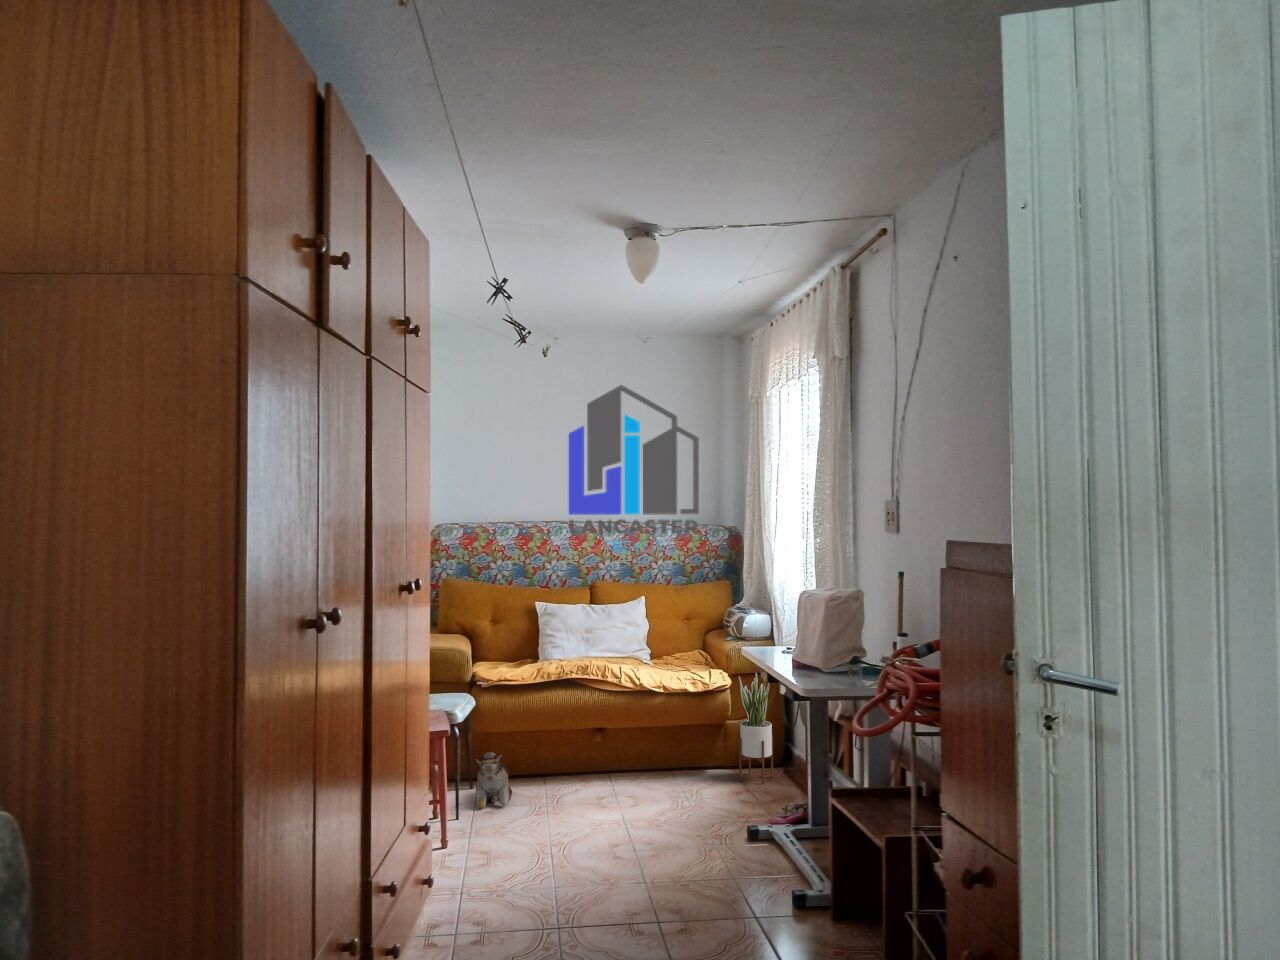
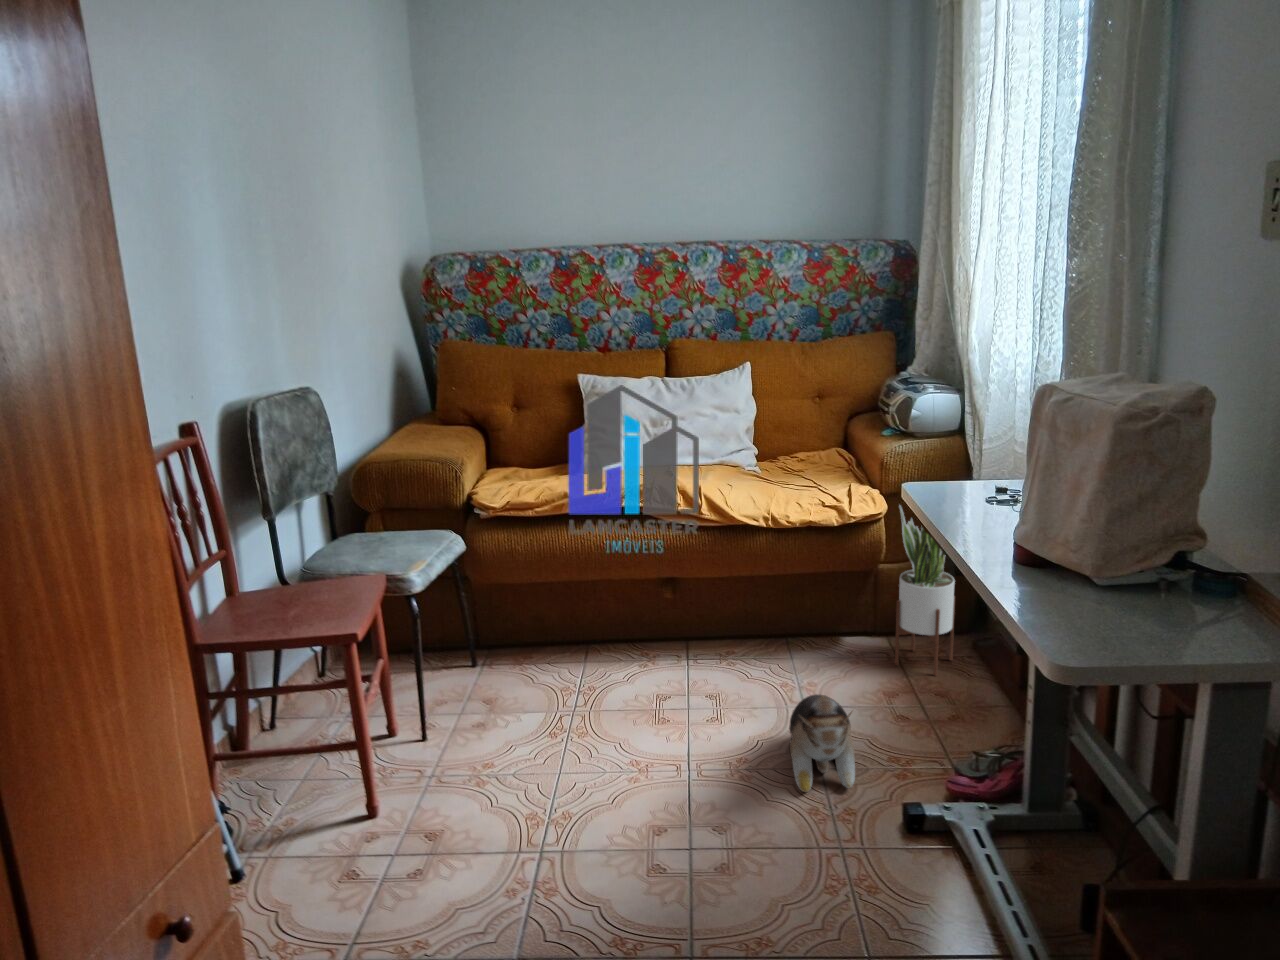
plush toy: present [475,752,512,809] -> present [789,694,855,792]

